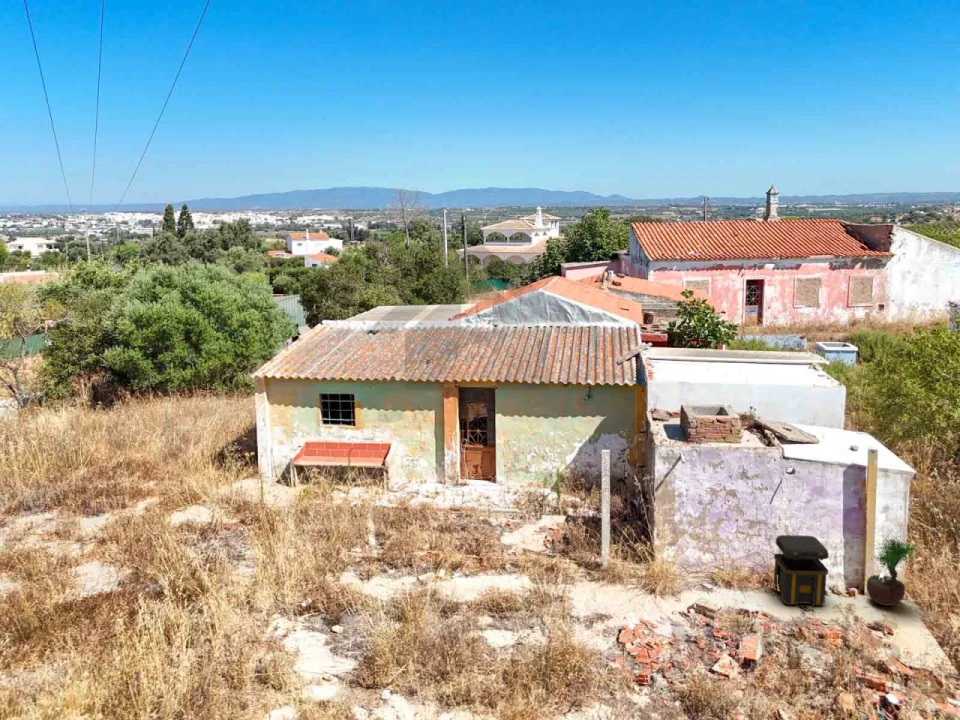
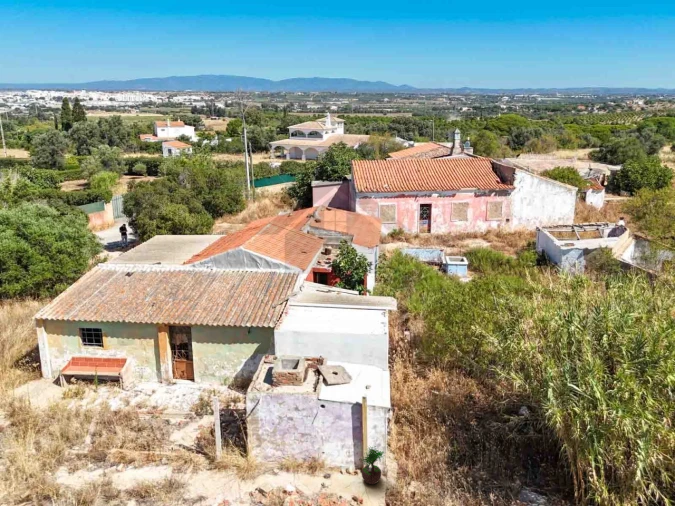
toolbox: present [774,535,829,606] -> none [313,443,337,485]

